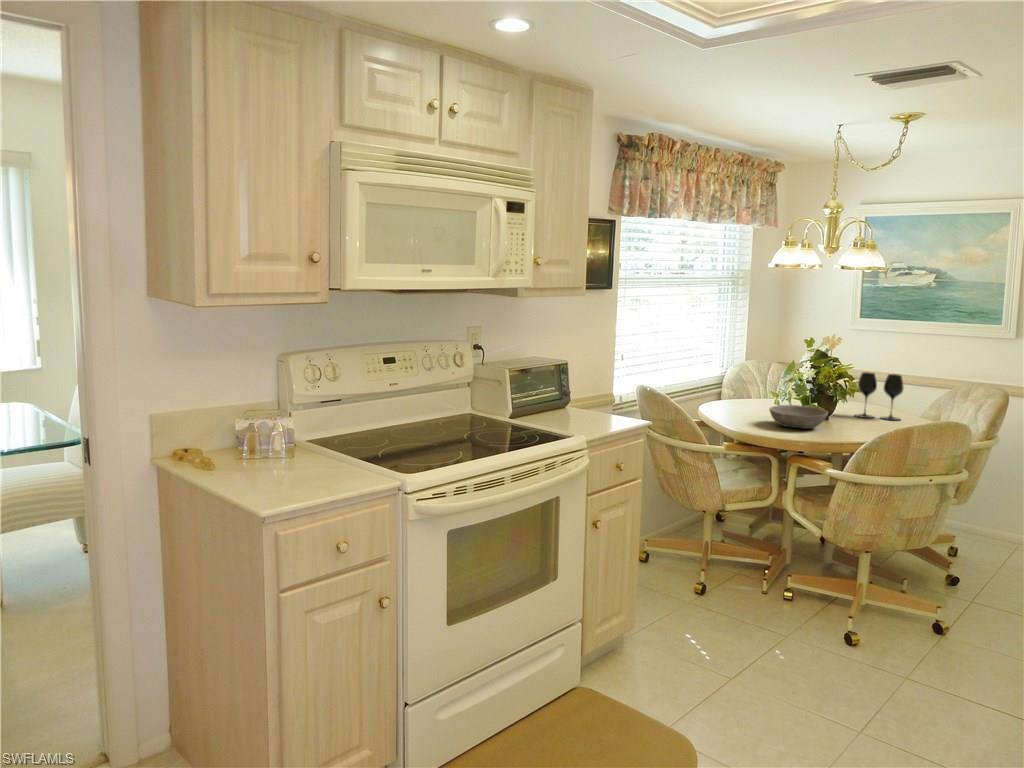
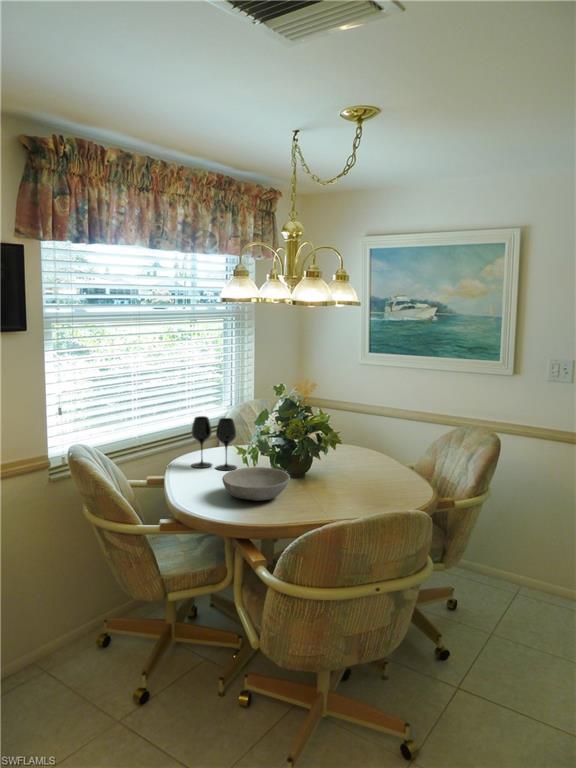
wine glass: present [856,372,904,421] -> present [192,416,237,470]

